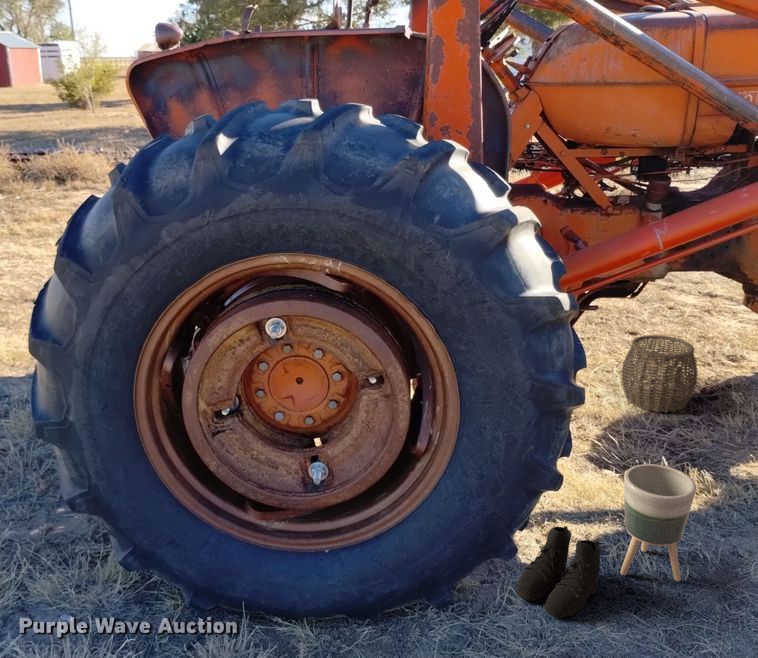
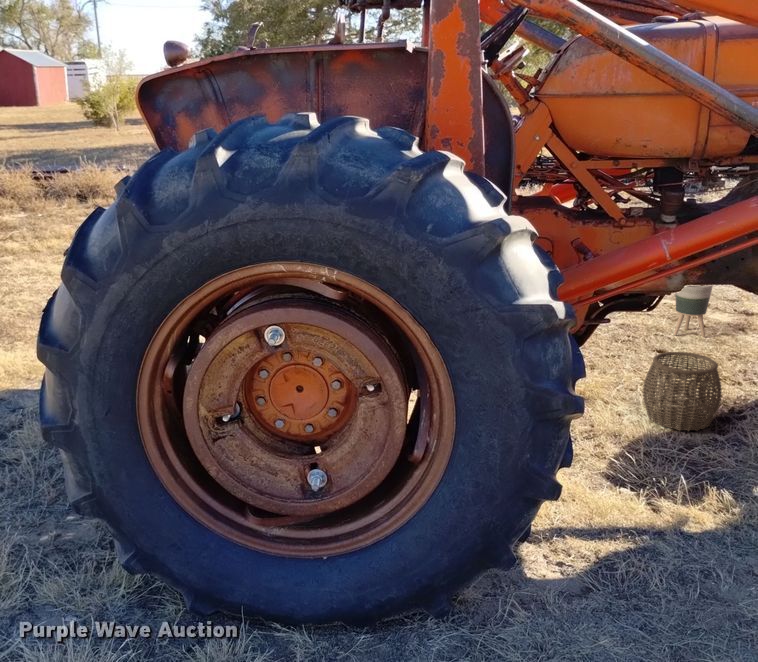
planter: present [620,464,696,581] -> present [674,286,713,337]
boots: present [516,526,601,618] -> none [519,539,605,631]

